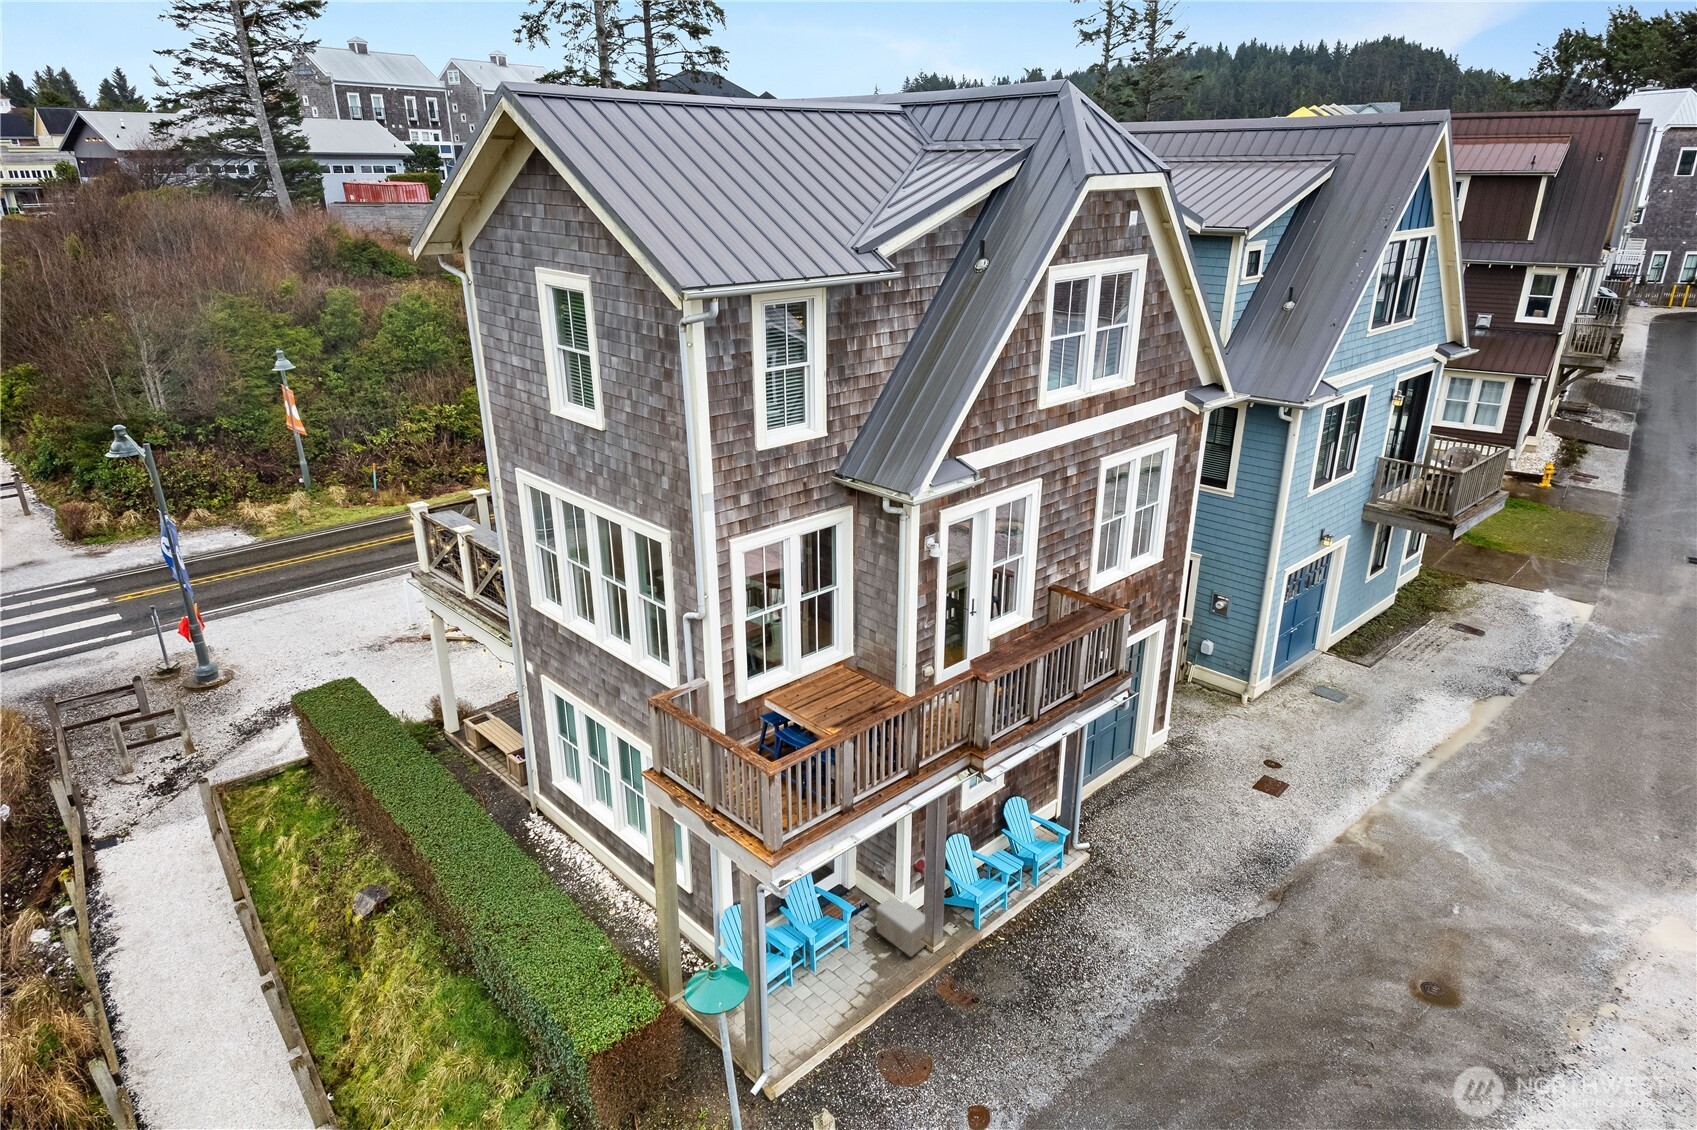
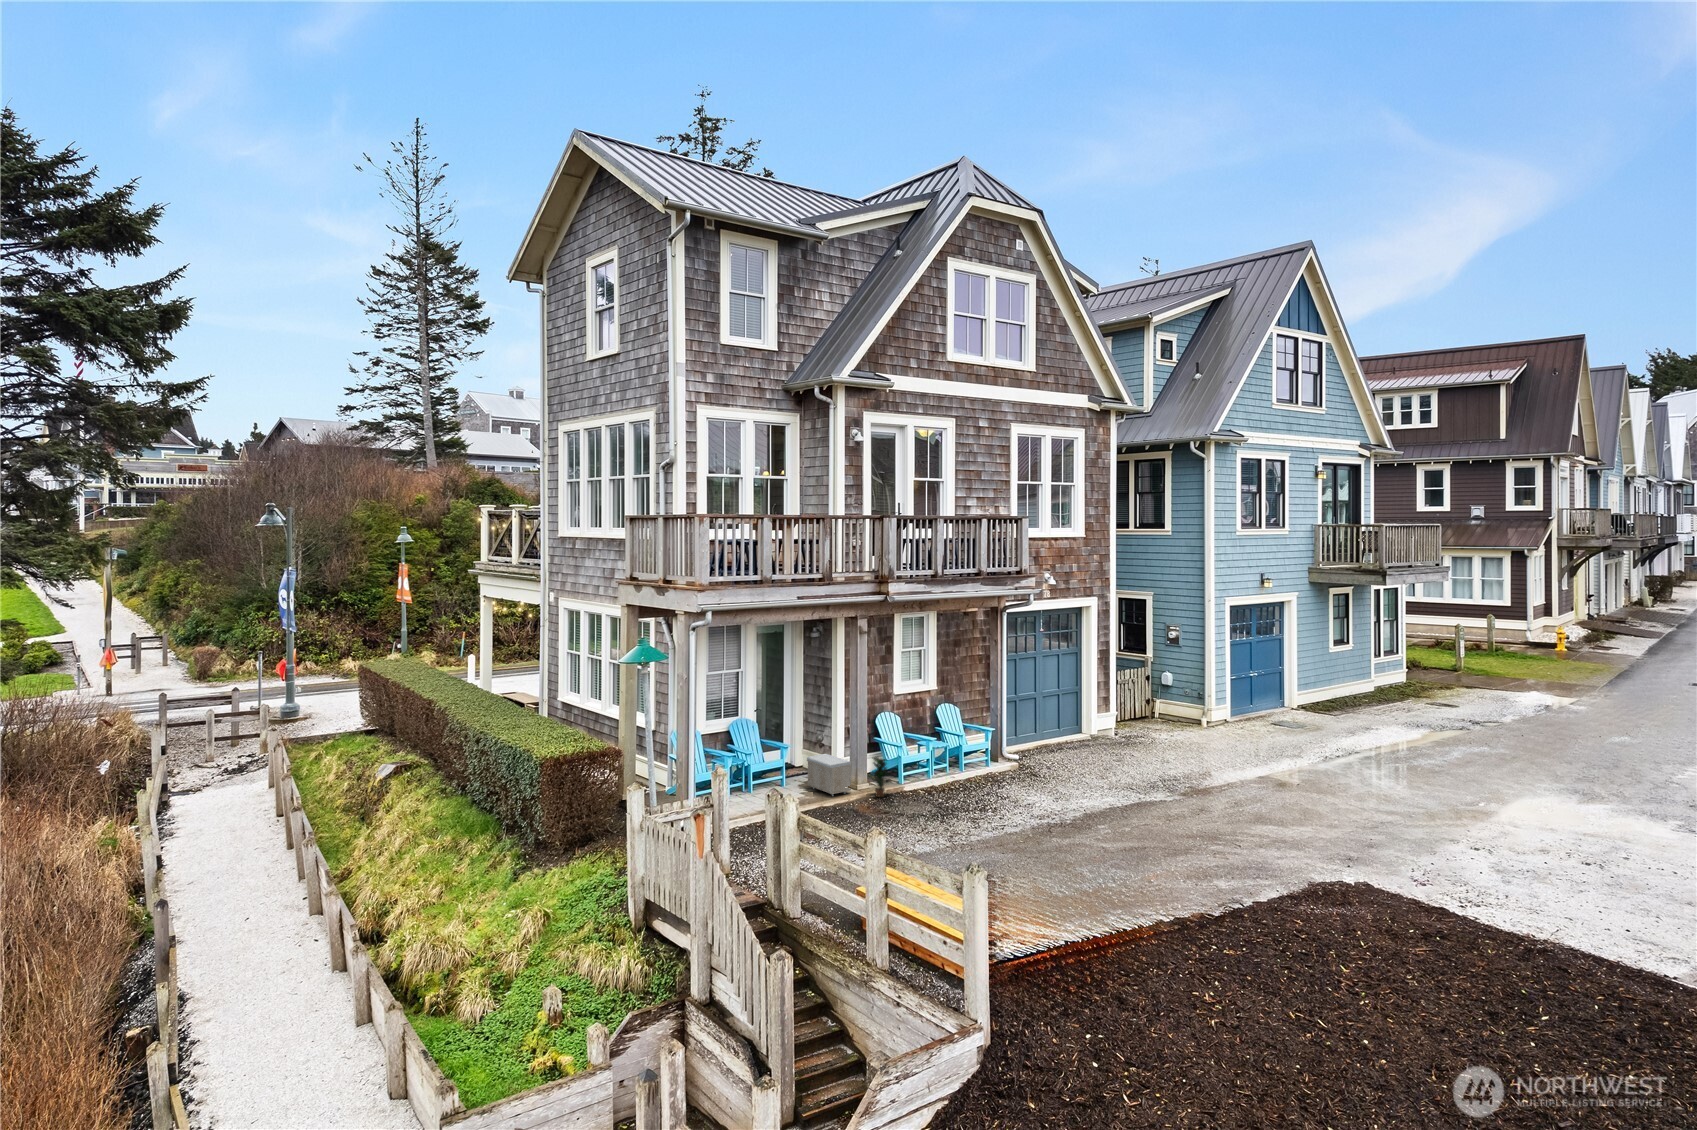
potted plant: none [948,912,976,953] -> present [870,757,891,797]

